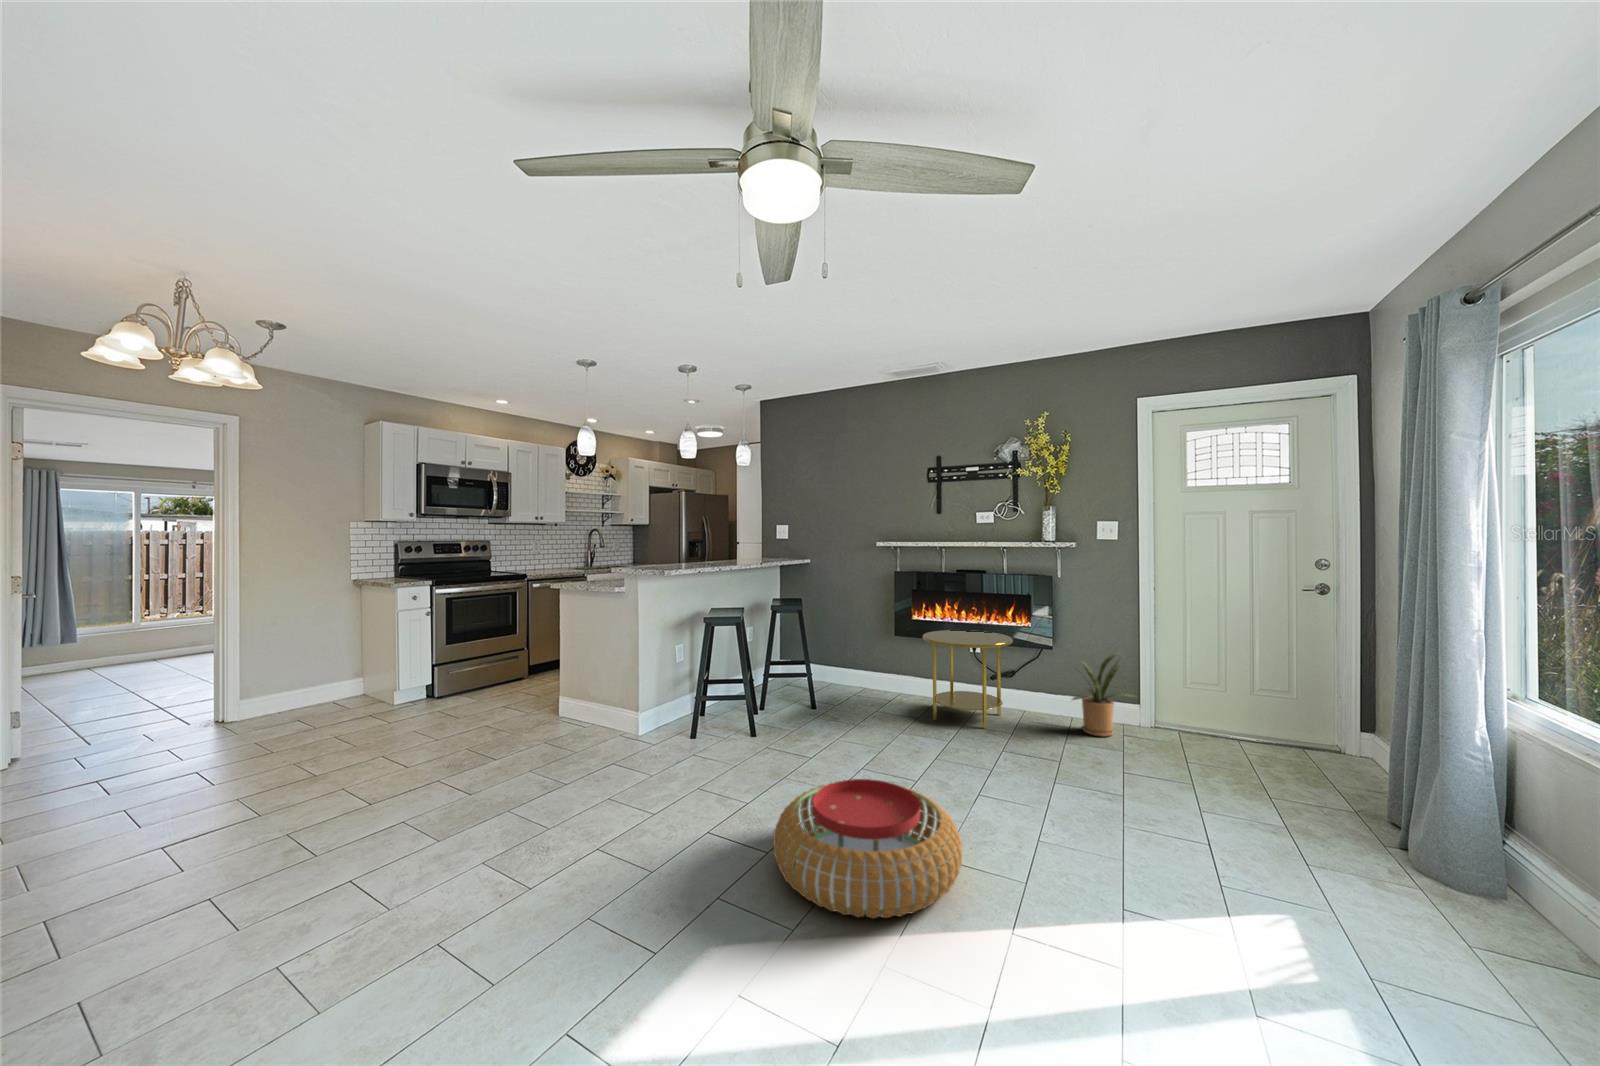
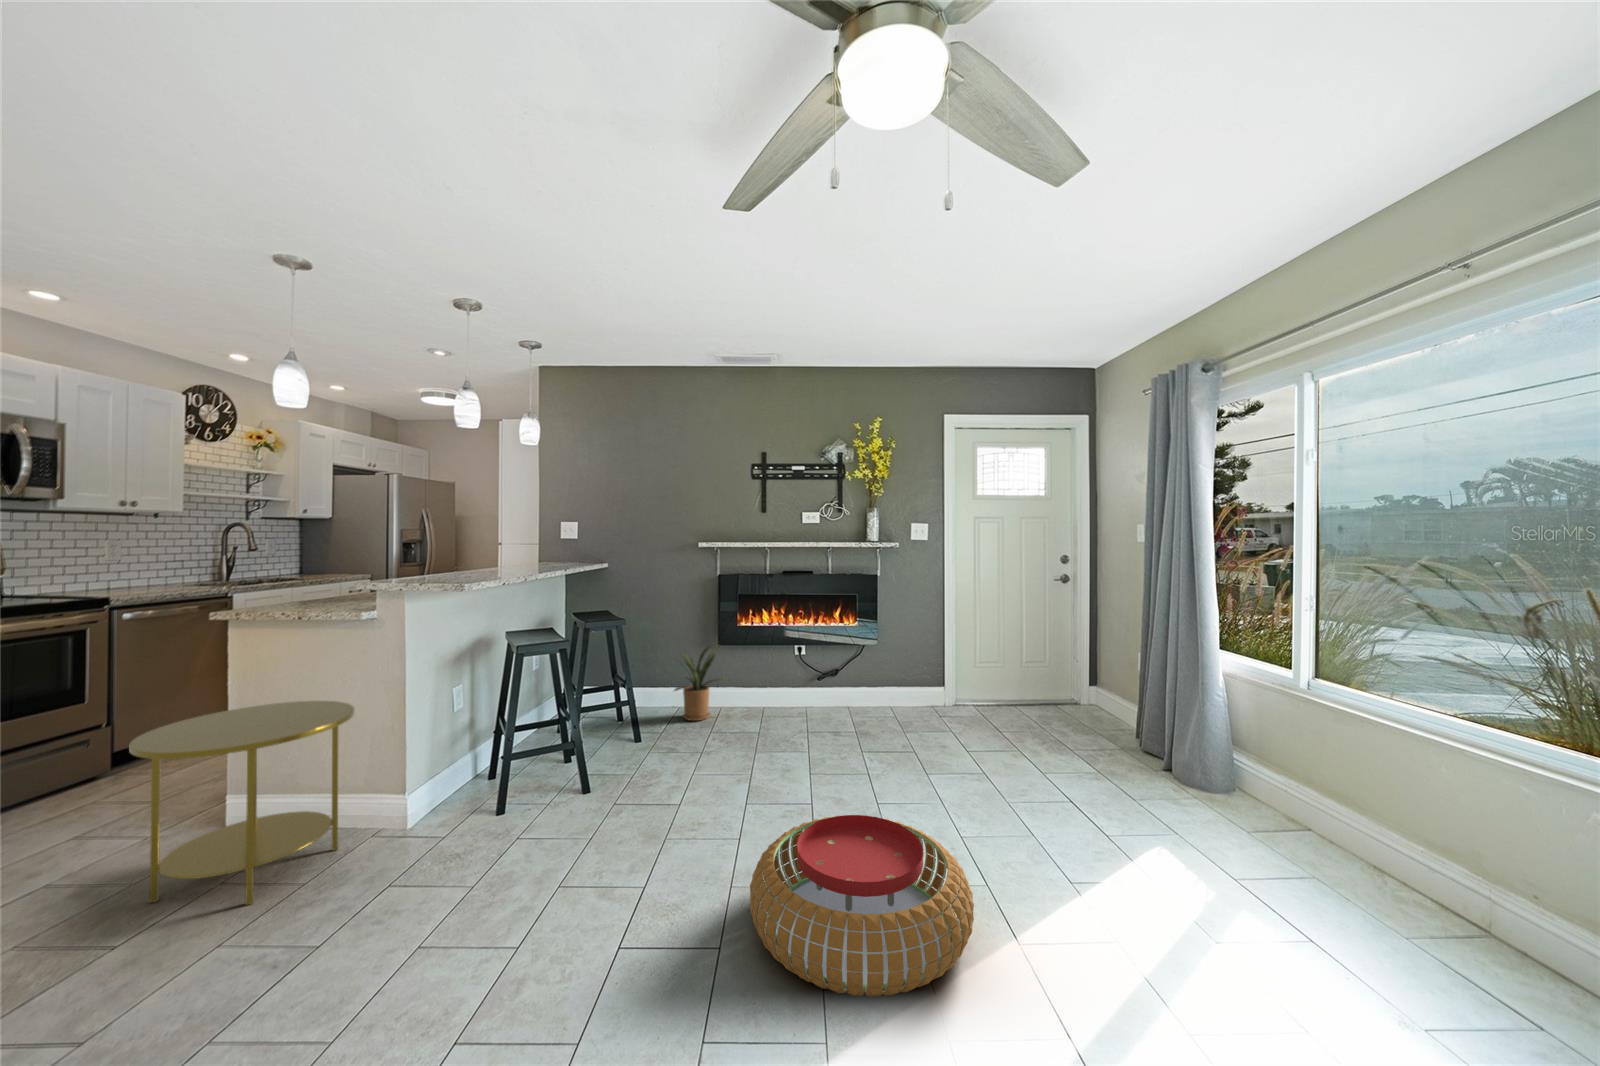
side table: present [923,630,1013,729] -> present [129,701,354,905]
house plant: present [1072,653,1133,736] -> present [675,643,725,721]

